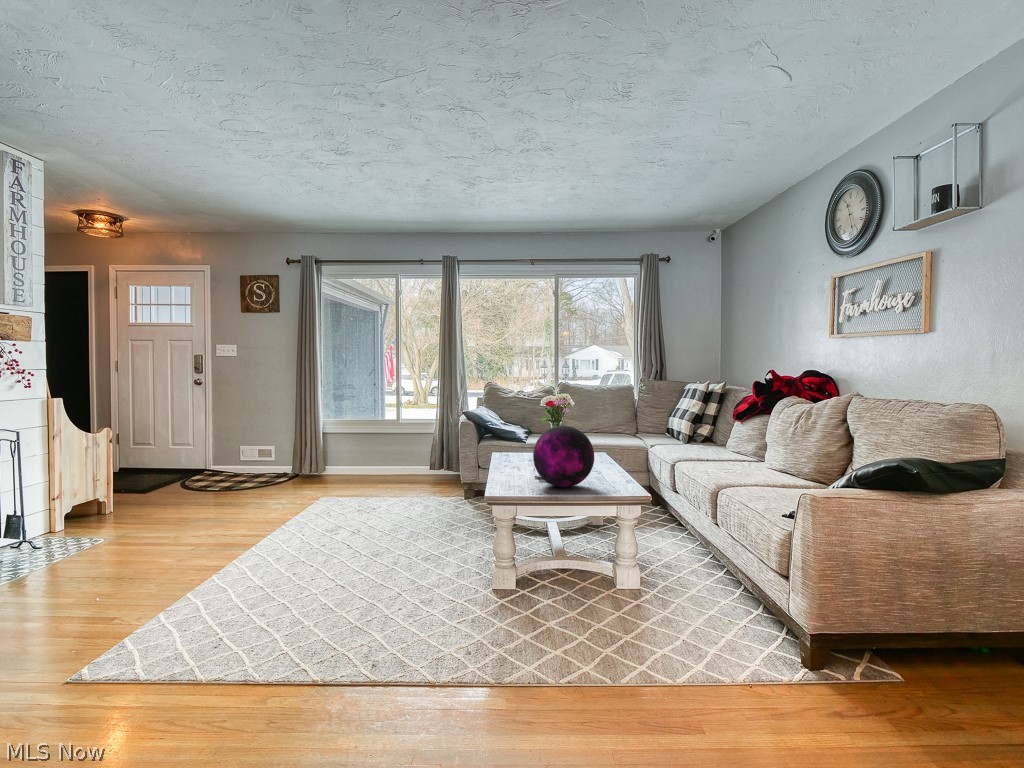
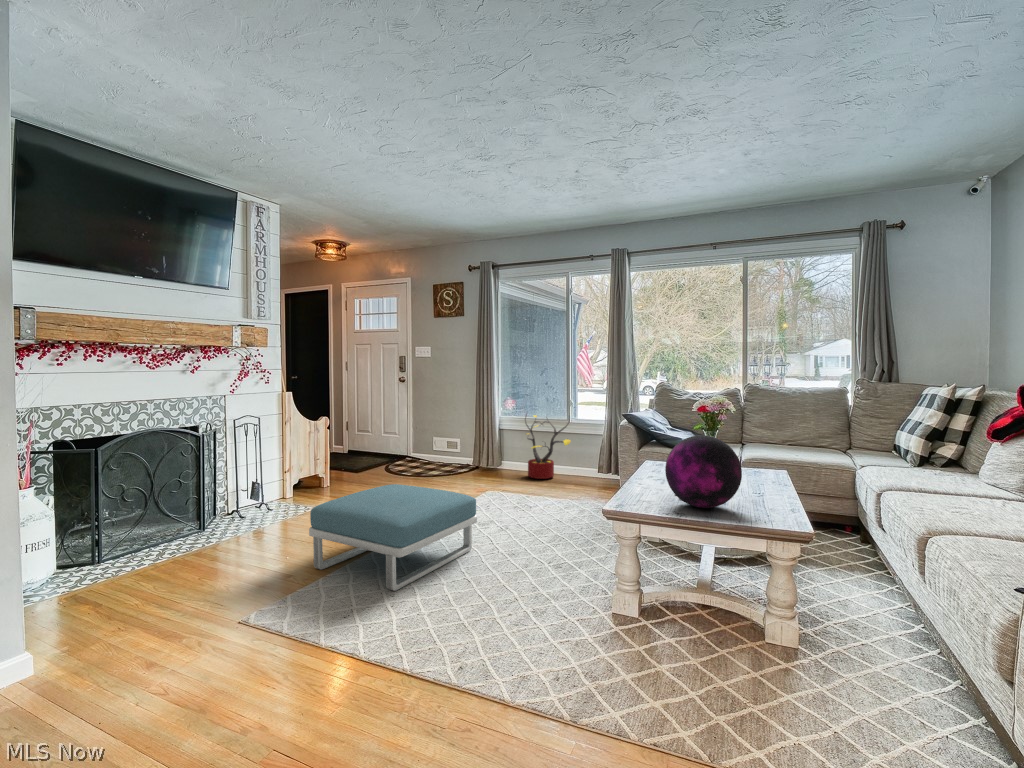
decorative plant: none [351,414,404,481] -> present [525,415,571,479]
footstool: none [140,498,338,608] -> present [309,484,477,591]

